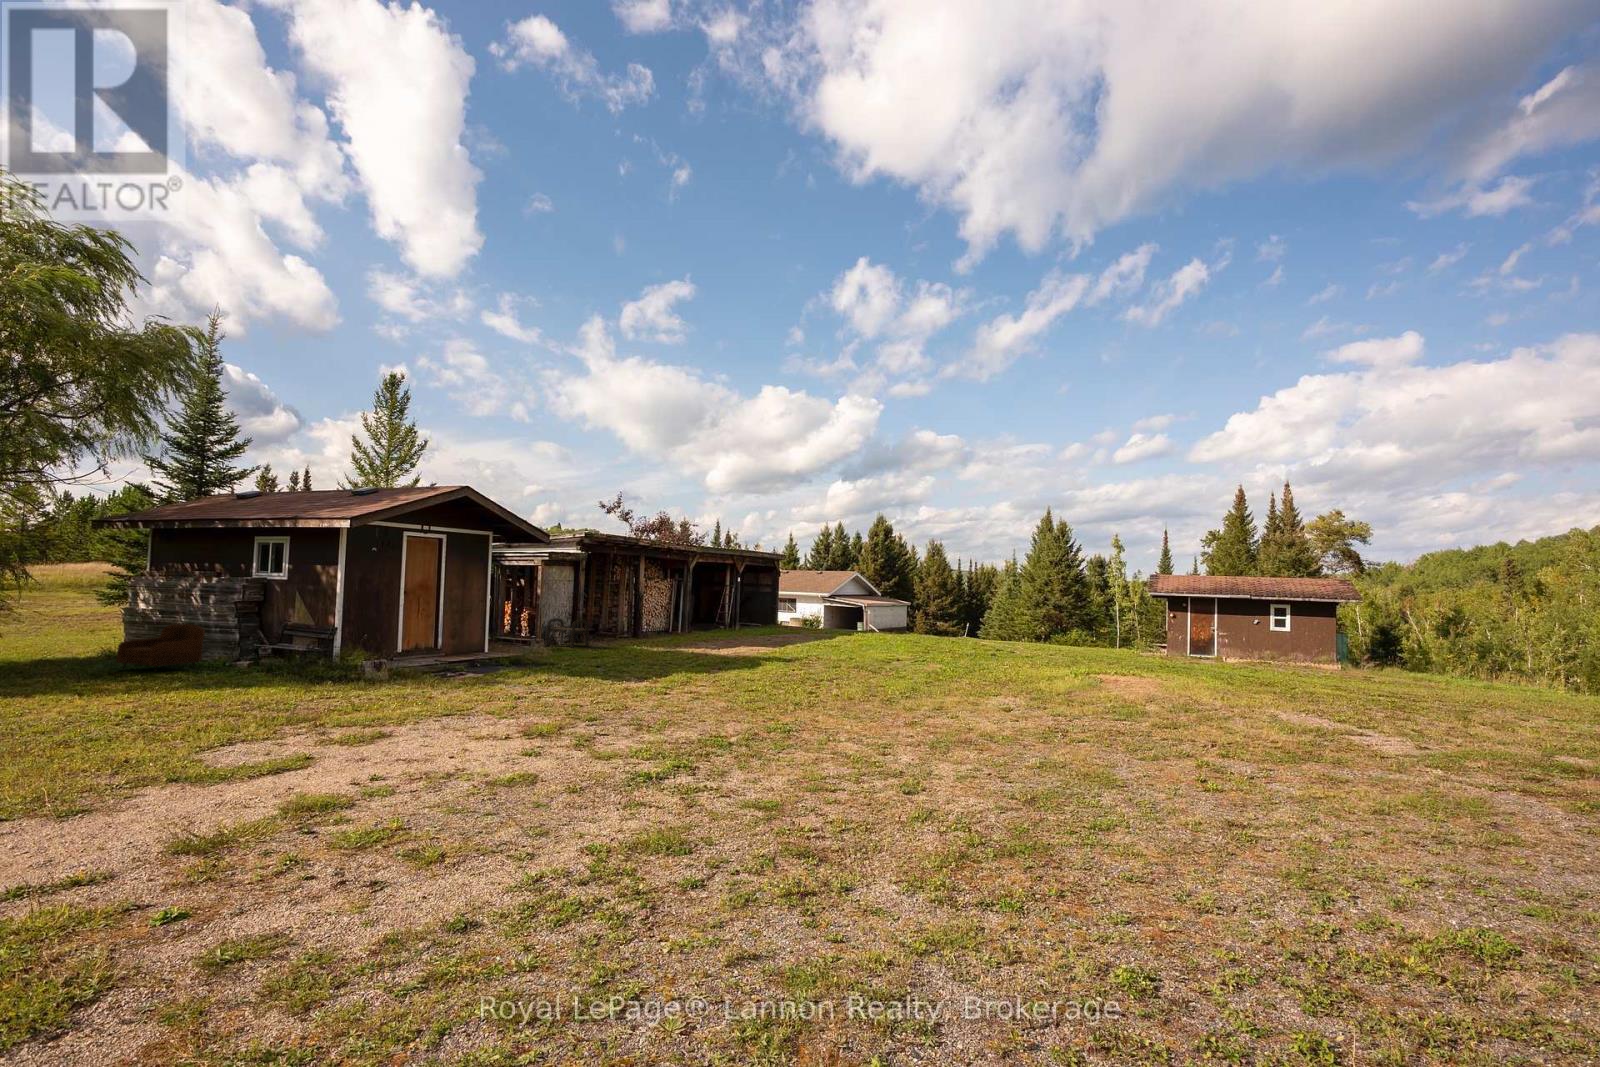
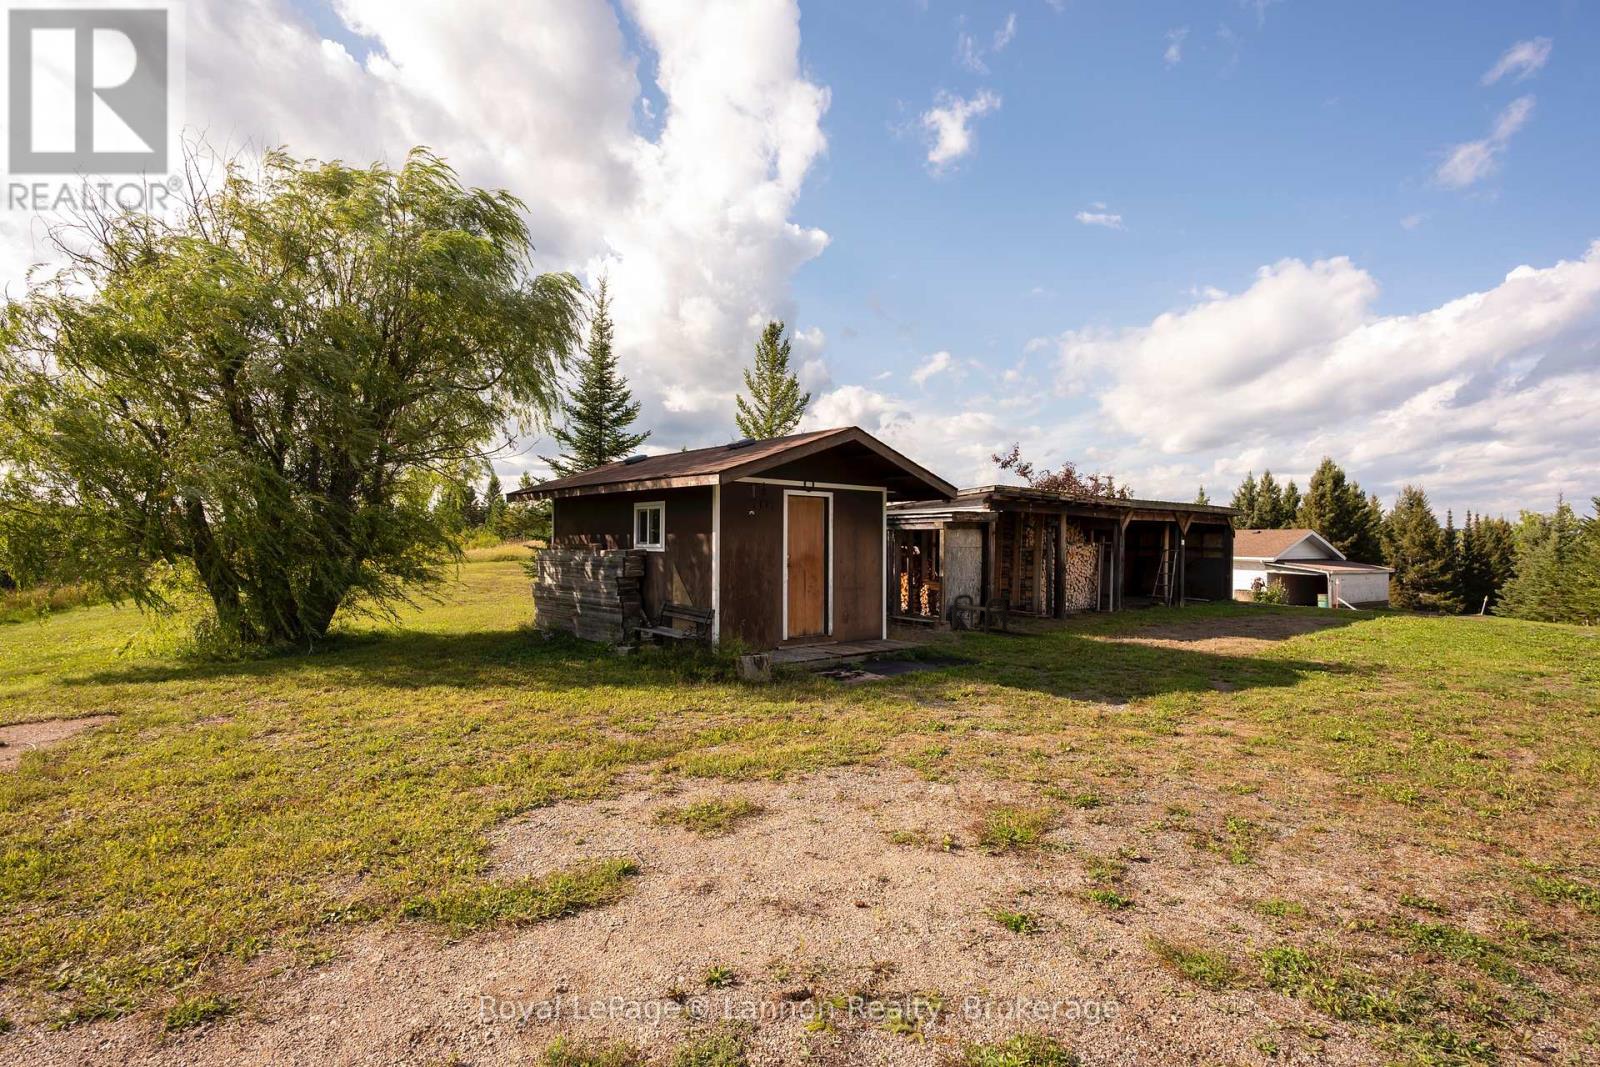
armchair: present [116,624,205,671] -> none [519,601,592,655]

